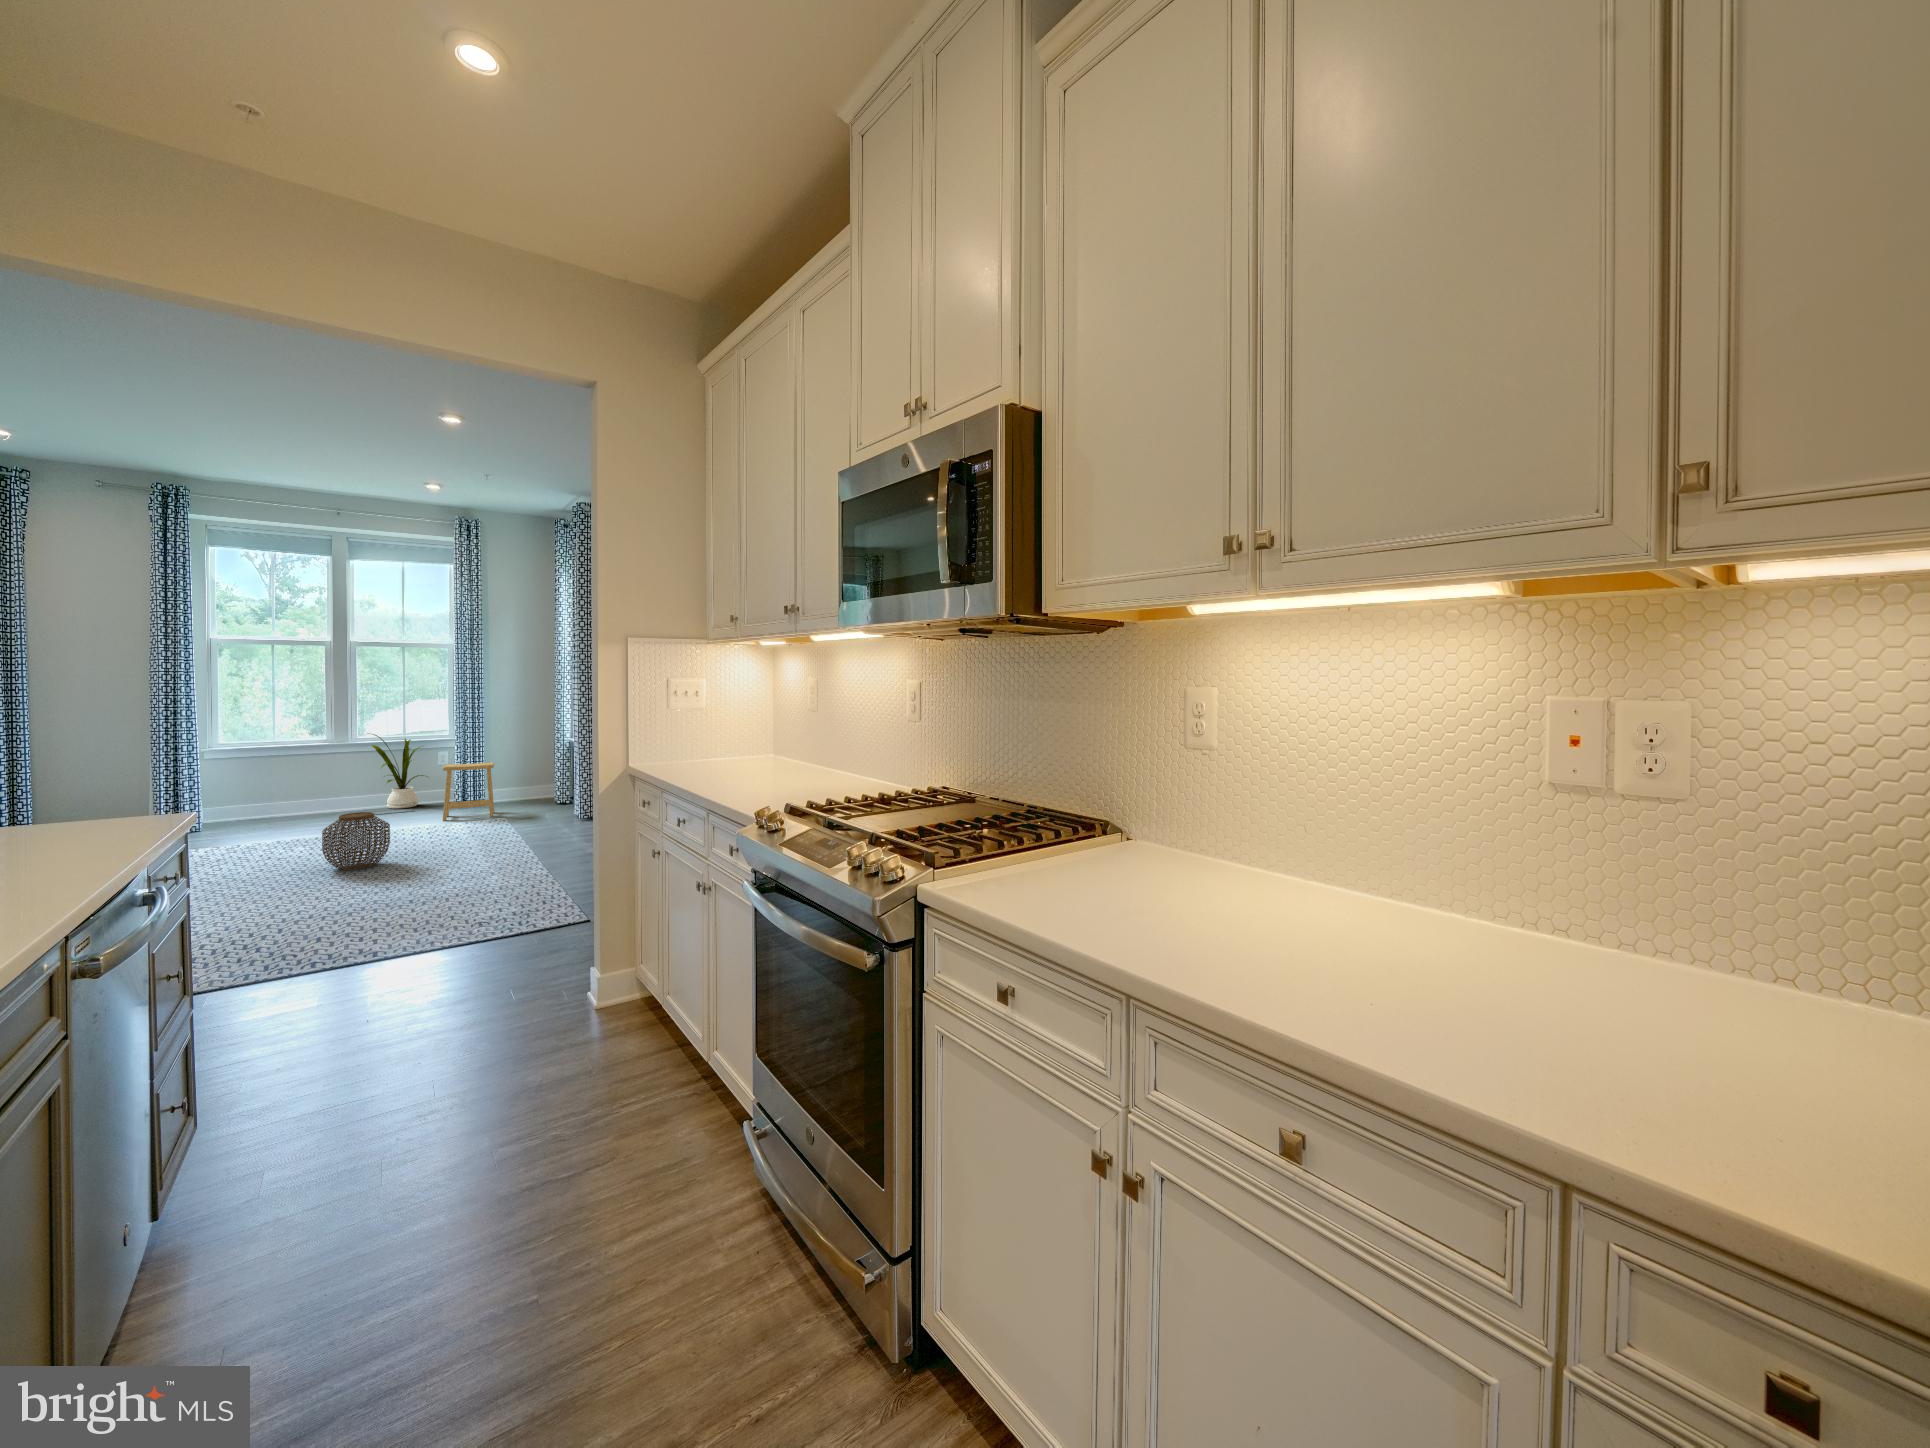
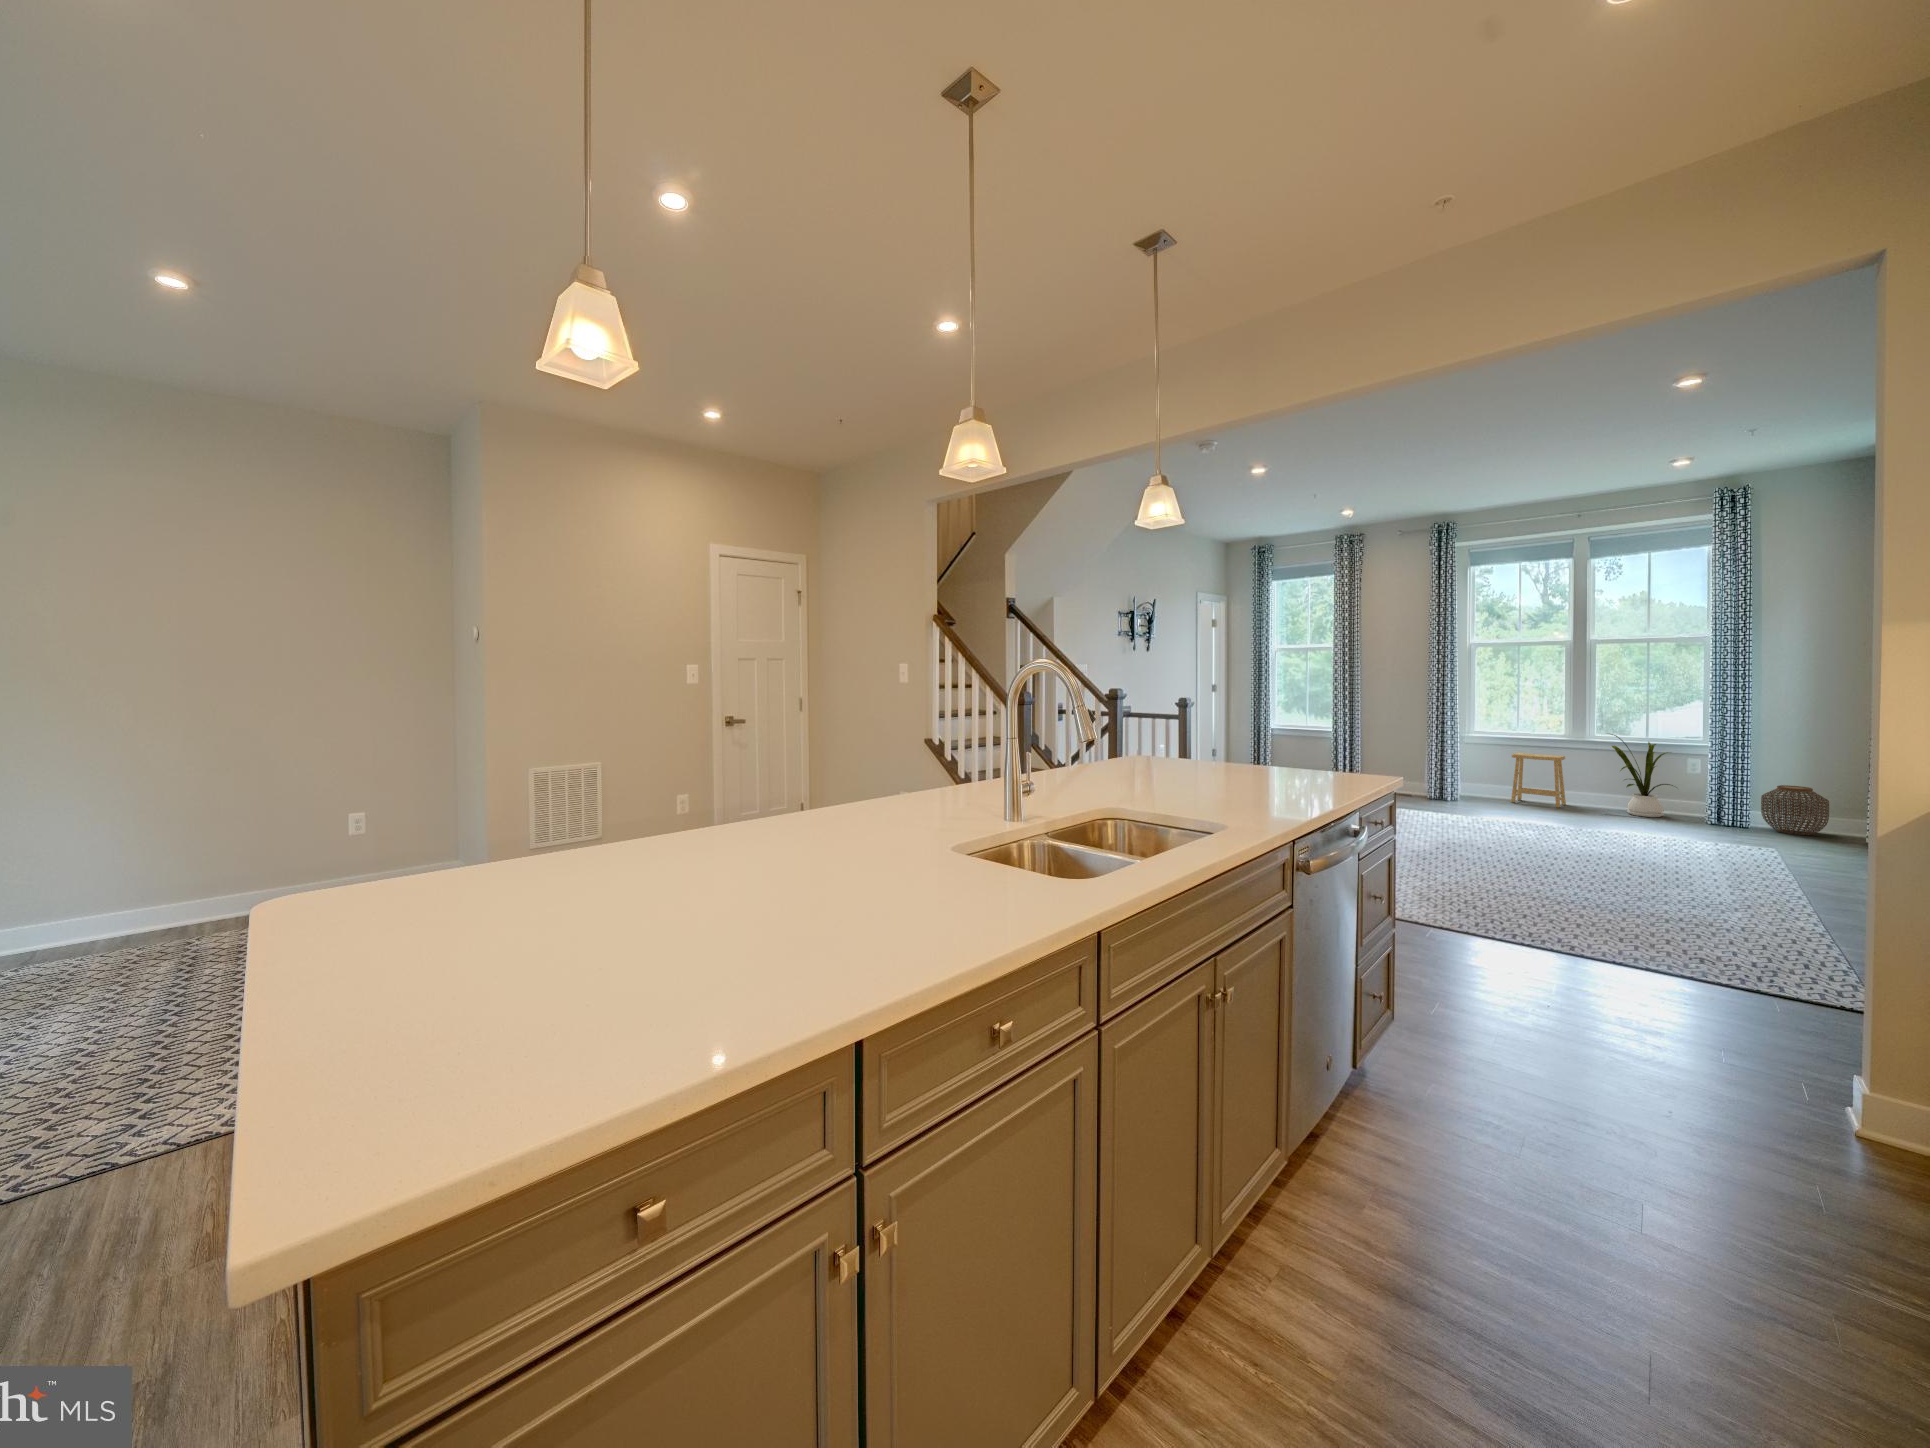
footstool: present [442,762,494,821] -> present [1511,753,1566,808]
woven basket: present [322,812,390,870] -> present [1761,785,1829,835]

